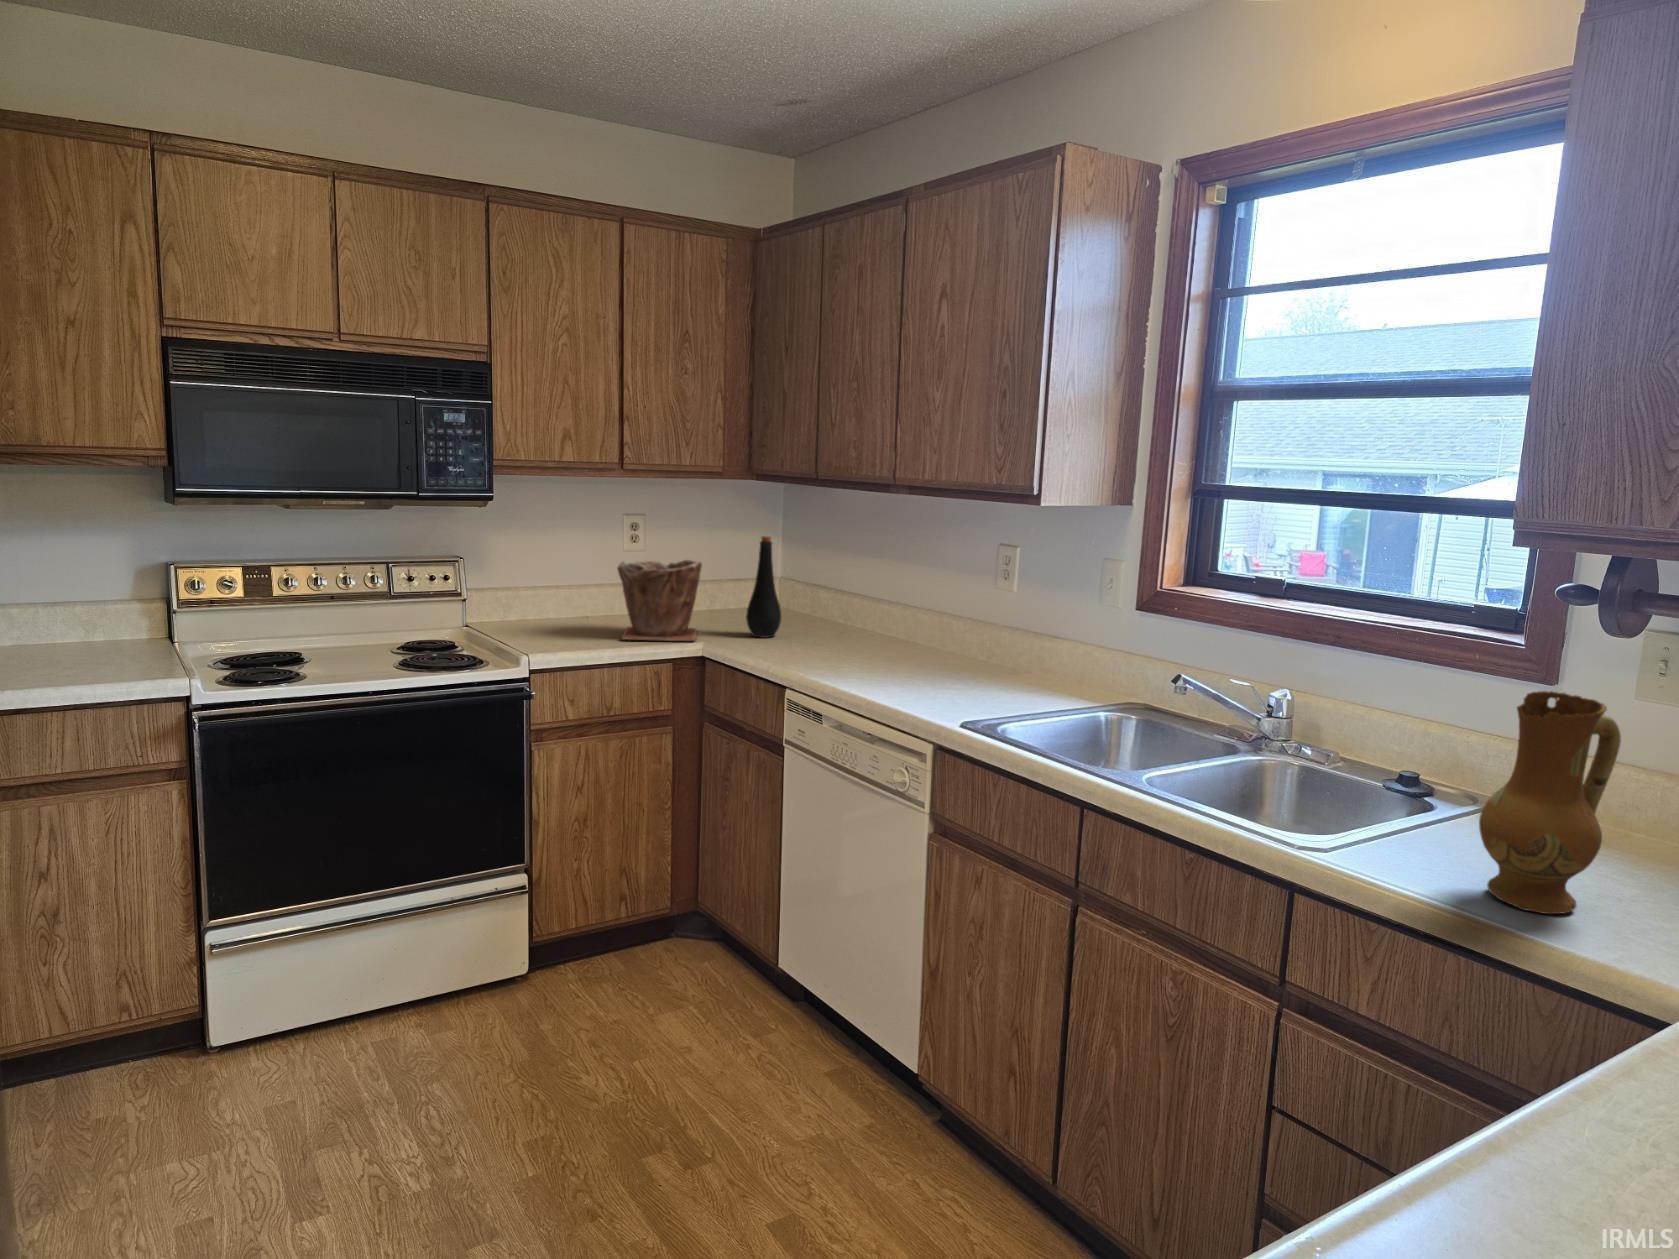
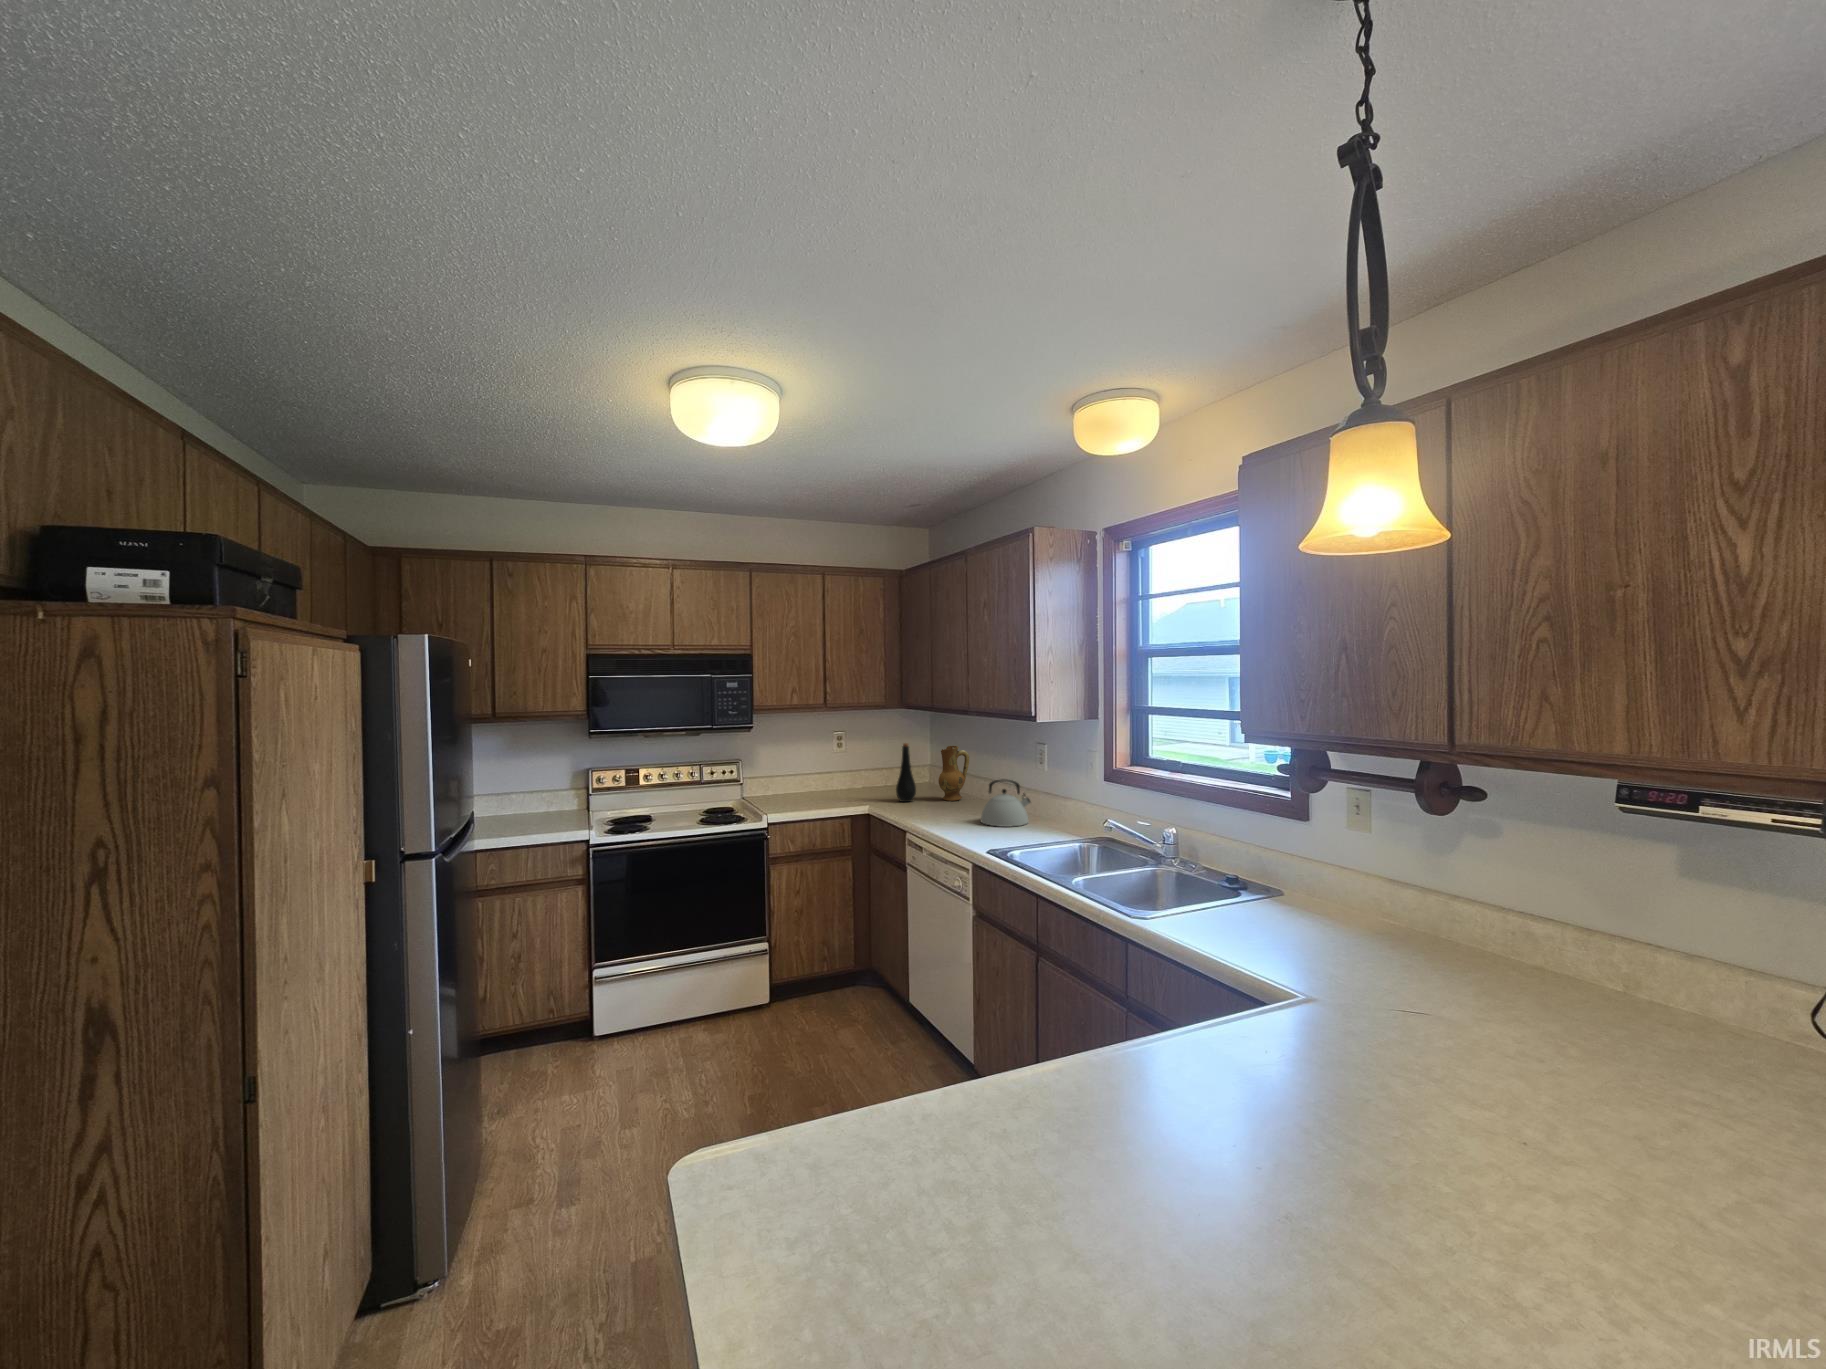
plant pot: present [617,560,702,641] -> none [822,758,870,805]
kettle: none [914,602,1001,682] -> present [981,779,1030,827]
ceramic jug: present [1479,691,1621,914] -> present [938,746,969,801]

